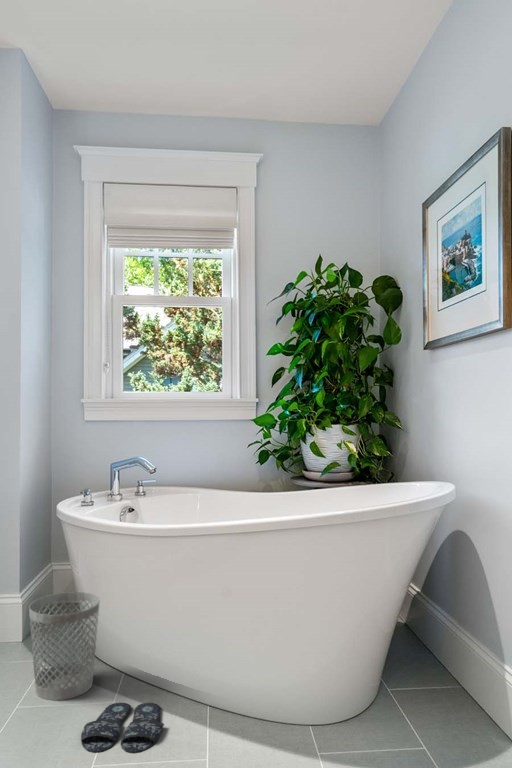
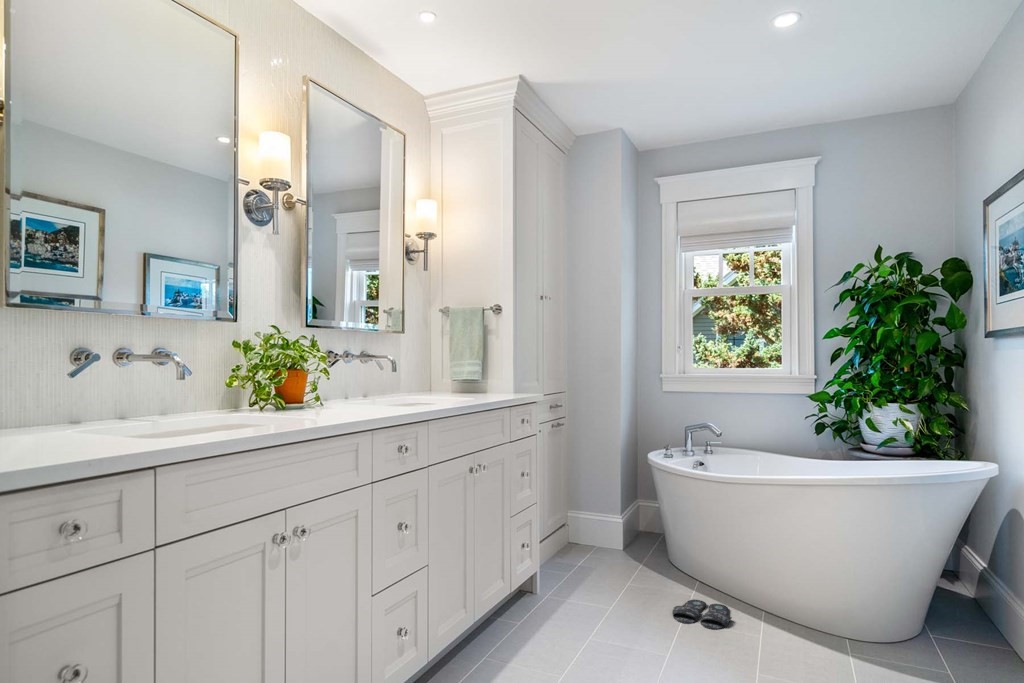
wastebasket: present [29,592,100,700] -> none [632,518,681,591]

